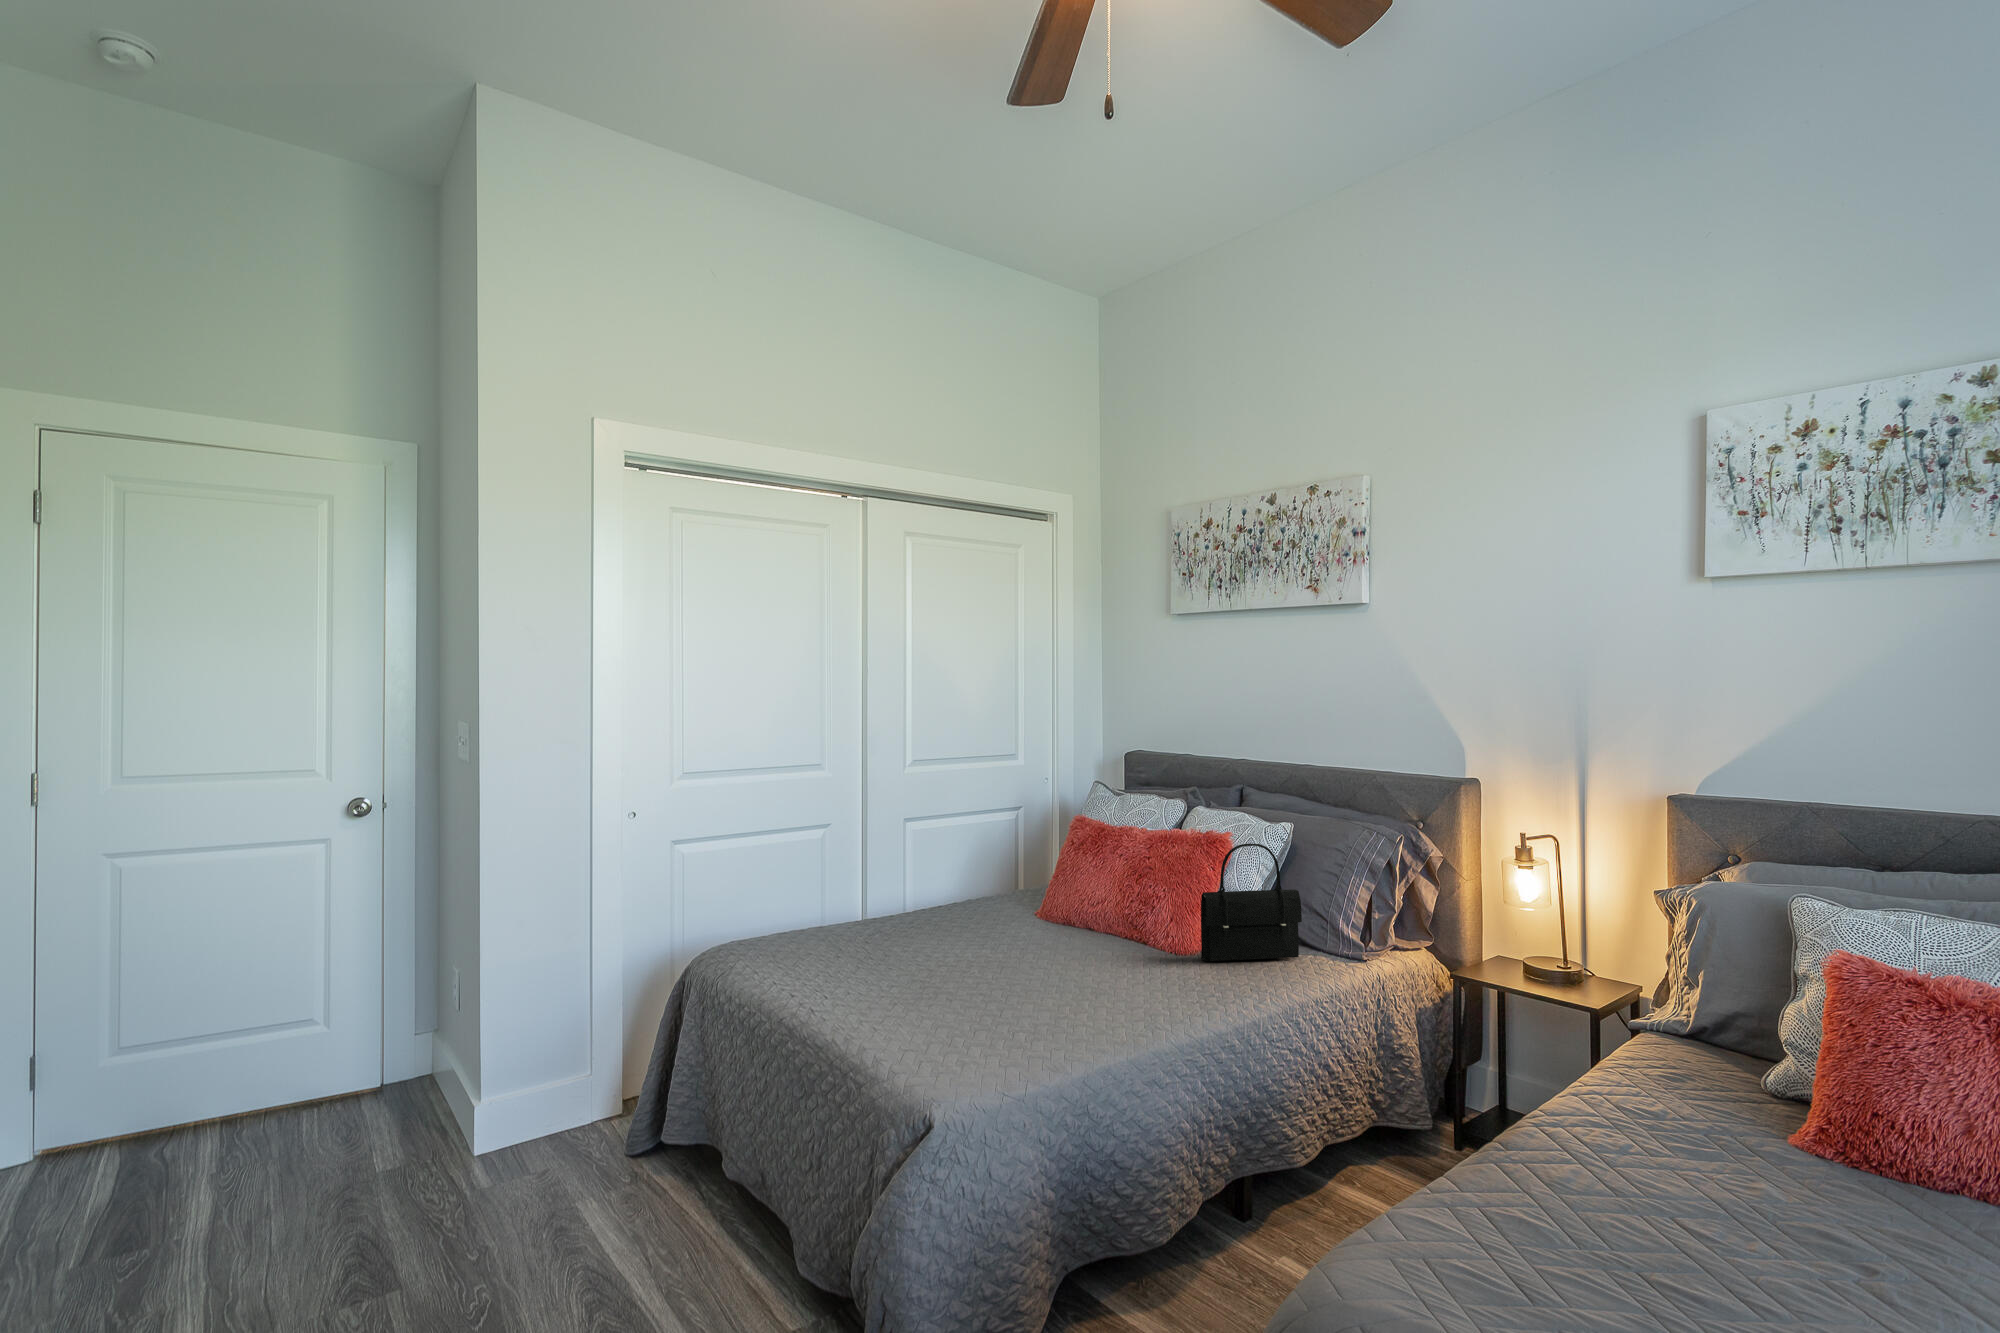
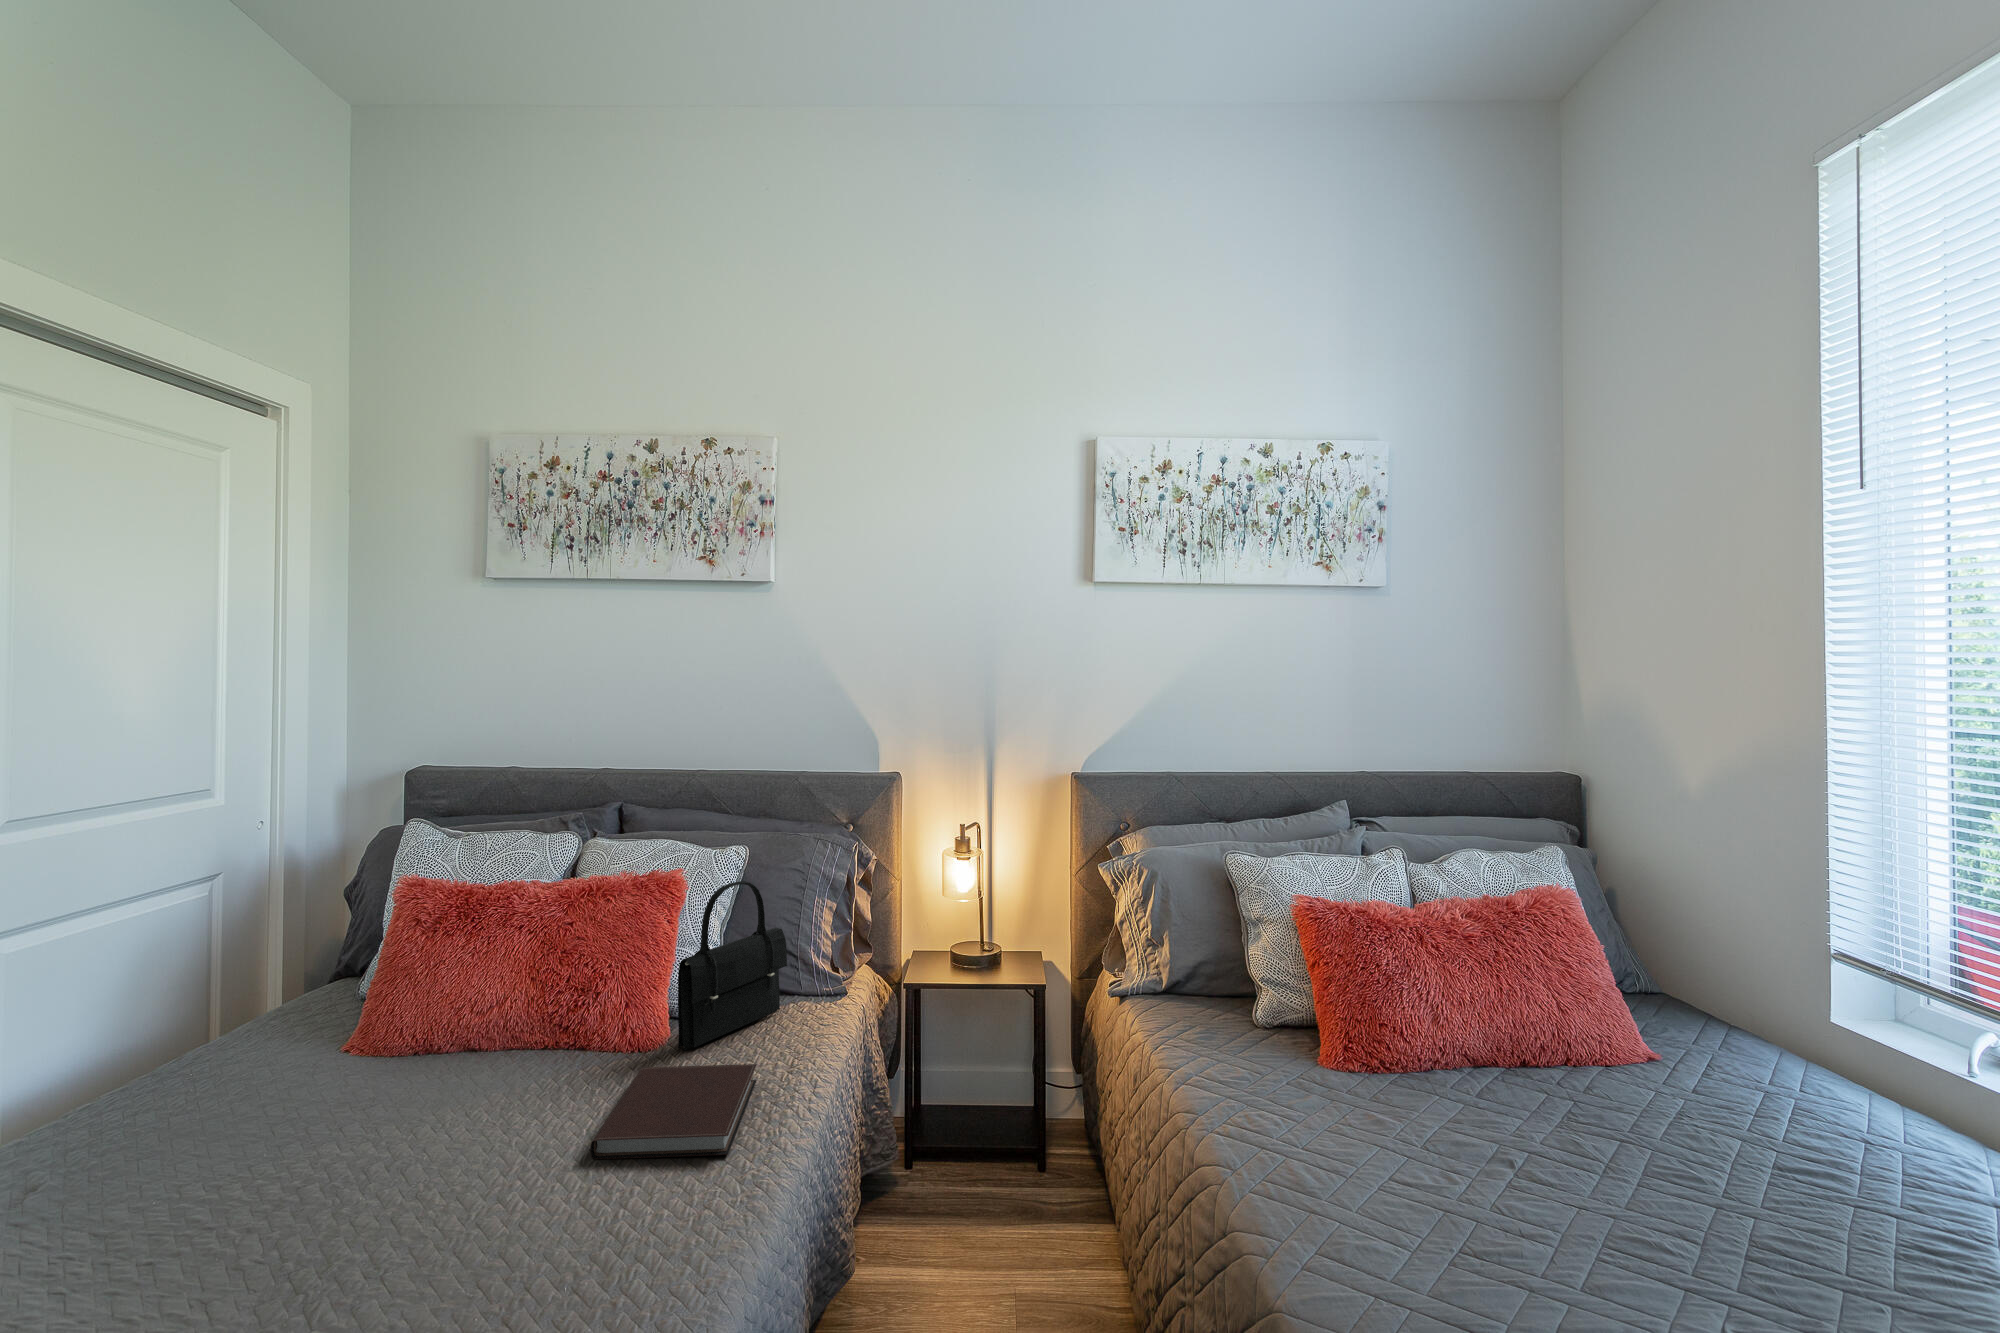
notebook: none [1091,958,1227,1014] -> present [591,1064,756,1159]

